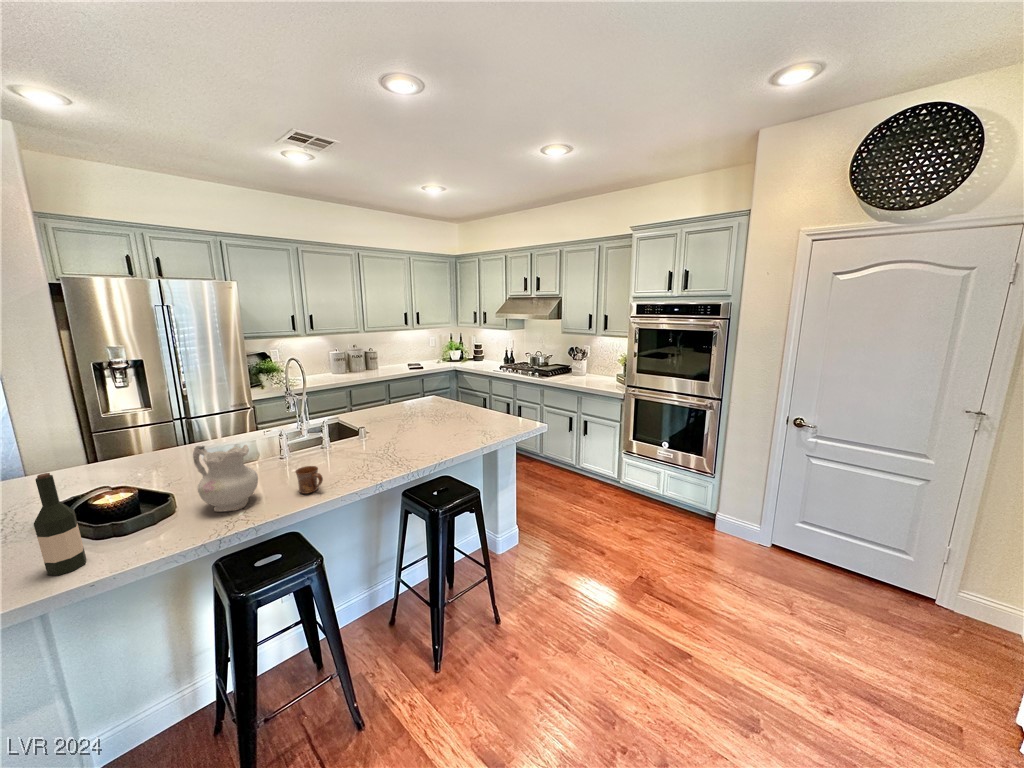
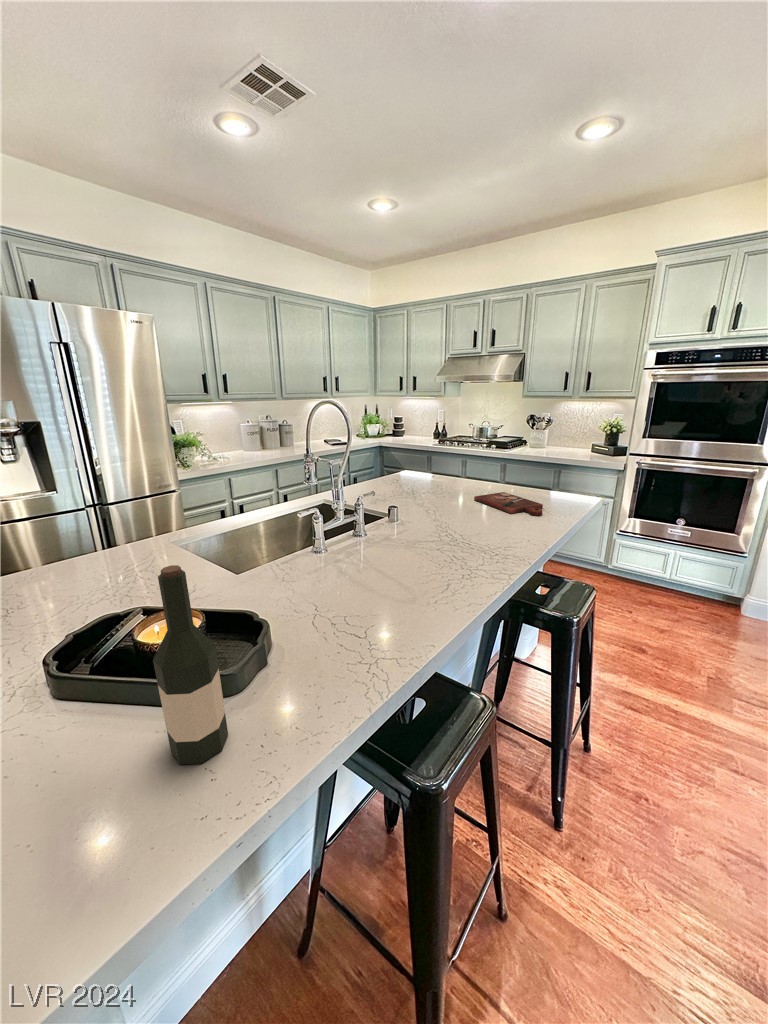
cutting board: none [436,420,475,441] -> present [474,492,543,516]
ceramic pitcher: present [193,445,258,512] -> none [294,517,388,625]
mug: present [295,466,323,494] -> none [423,550,466,591]

